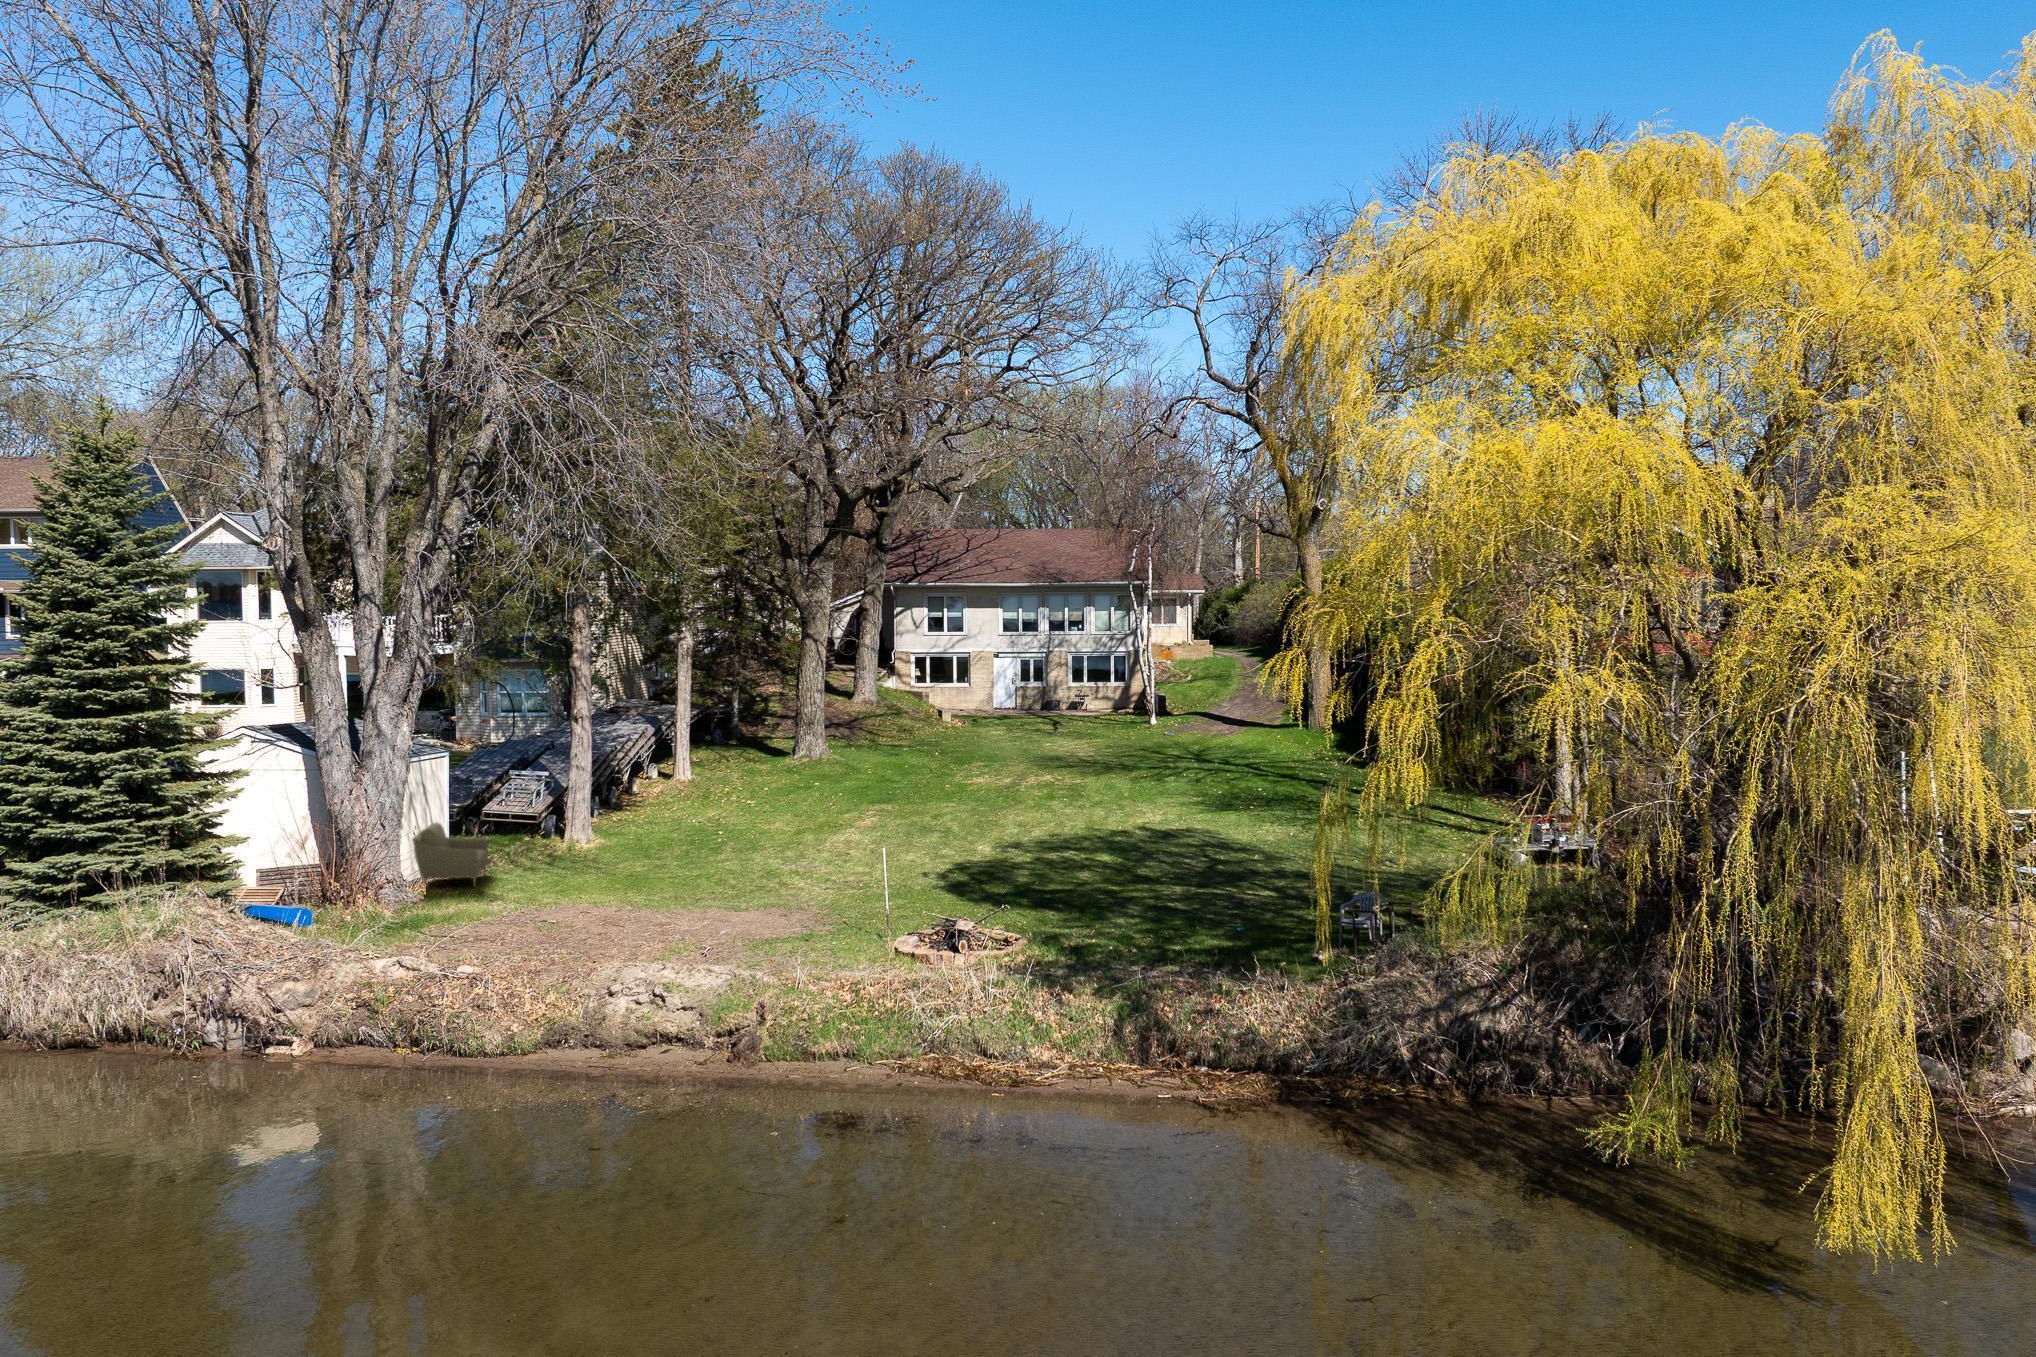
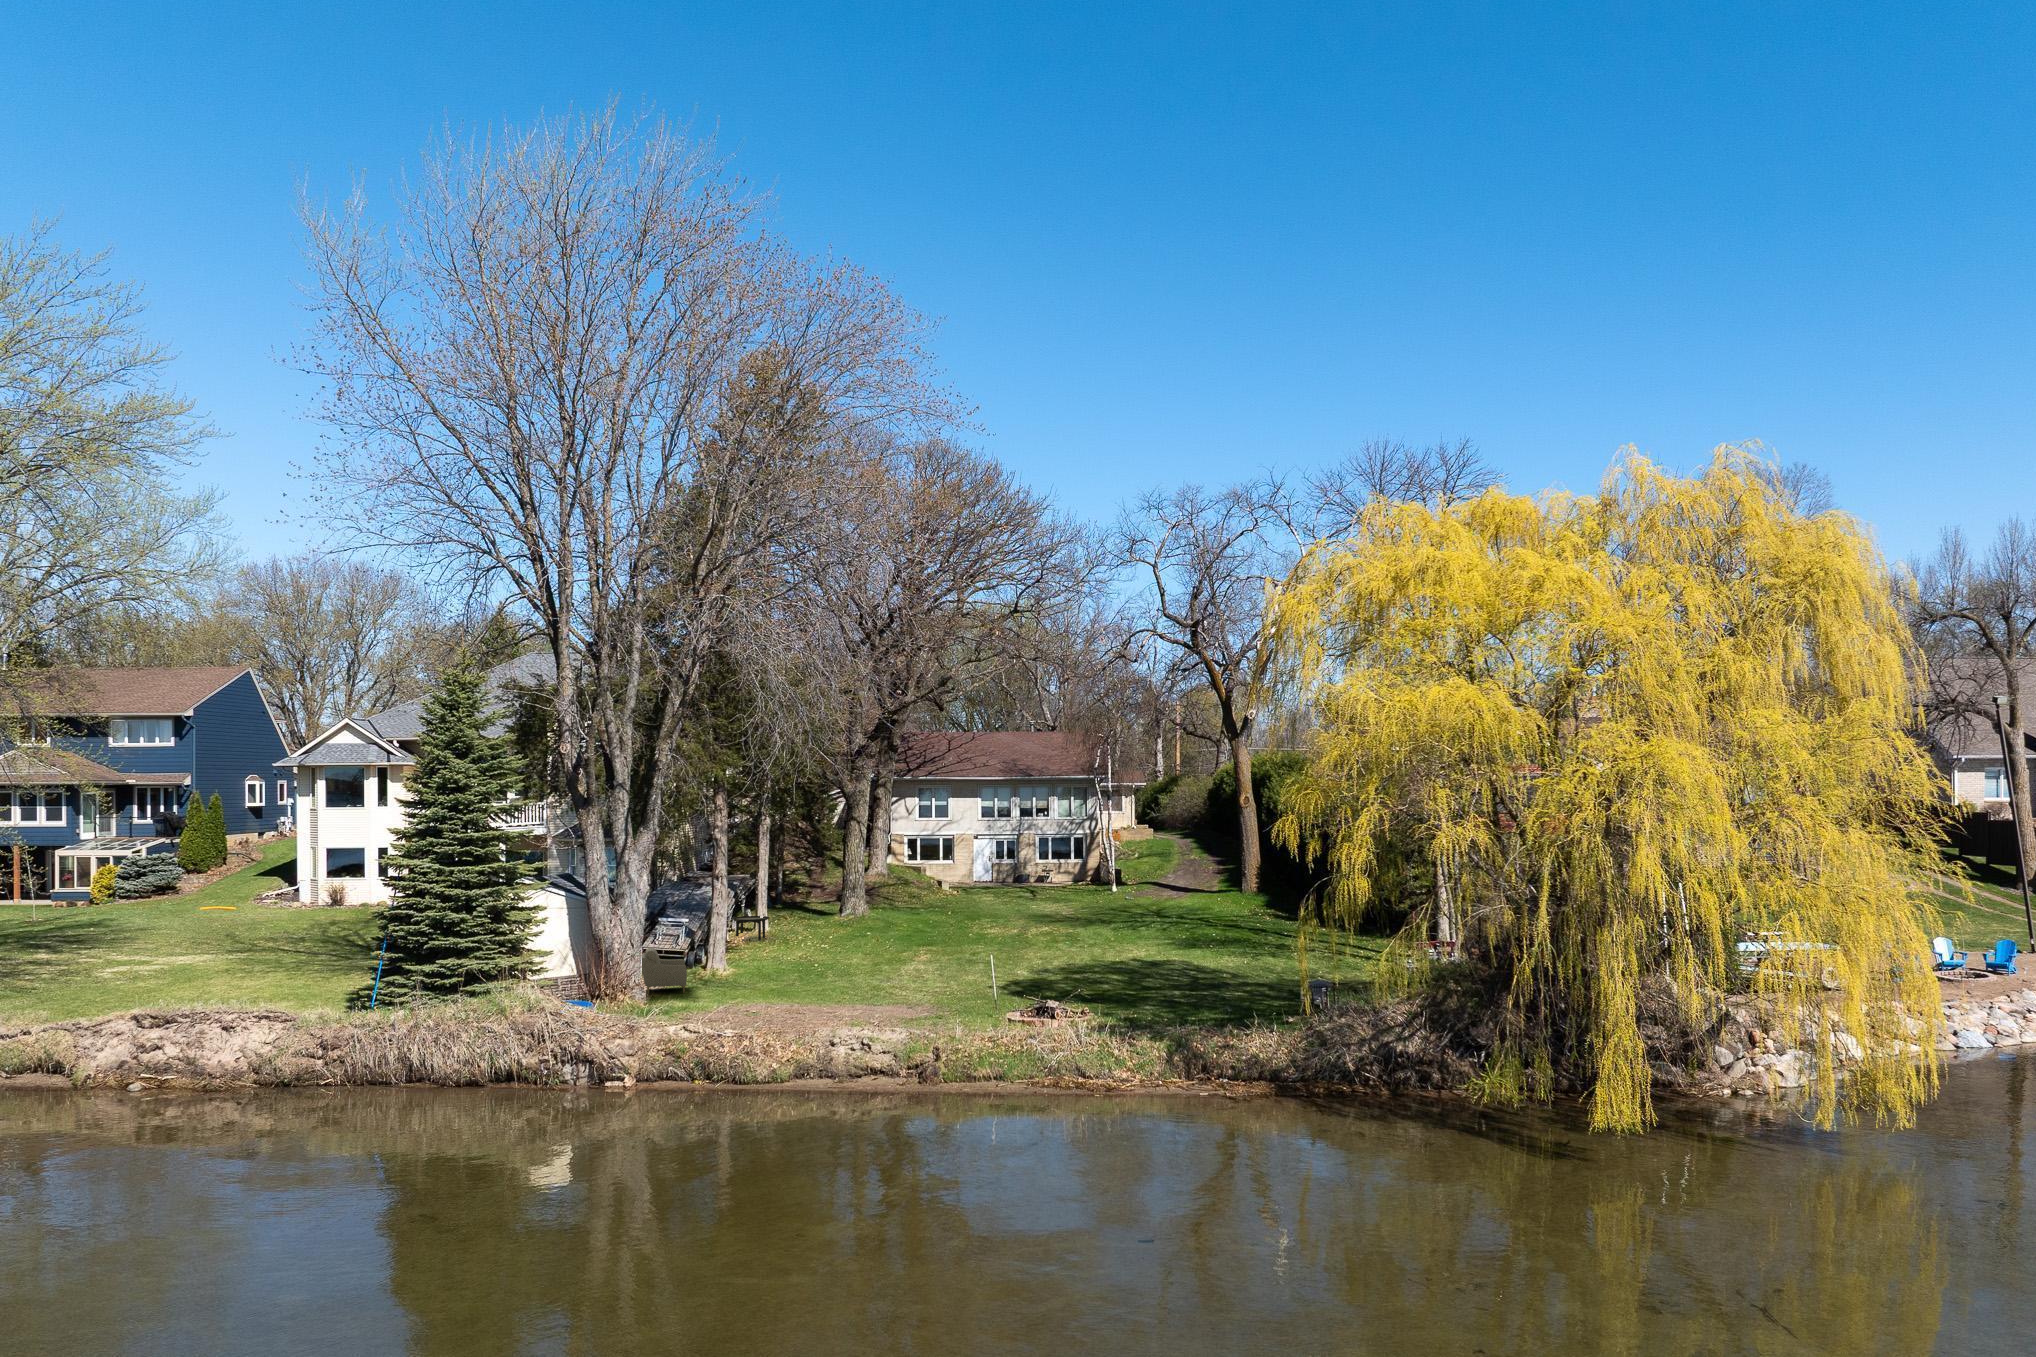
round table: none [628,763,677,795] -> present [732,916,769,941]

